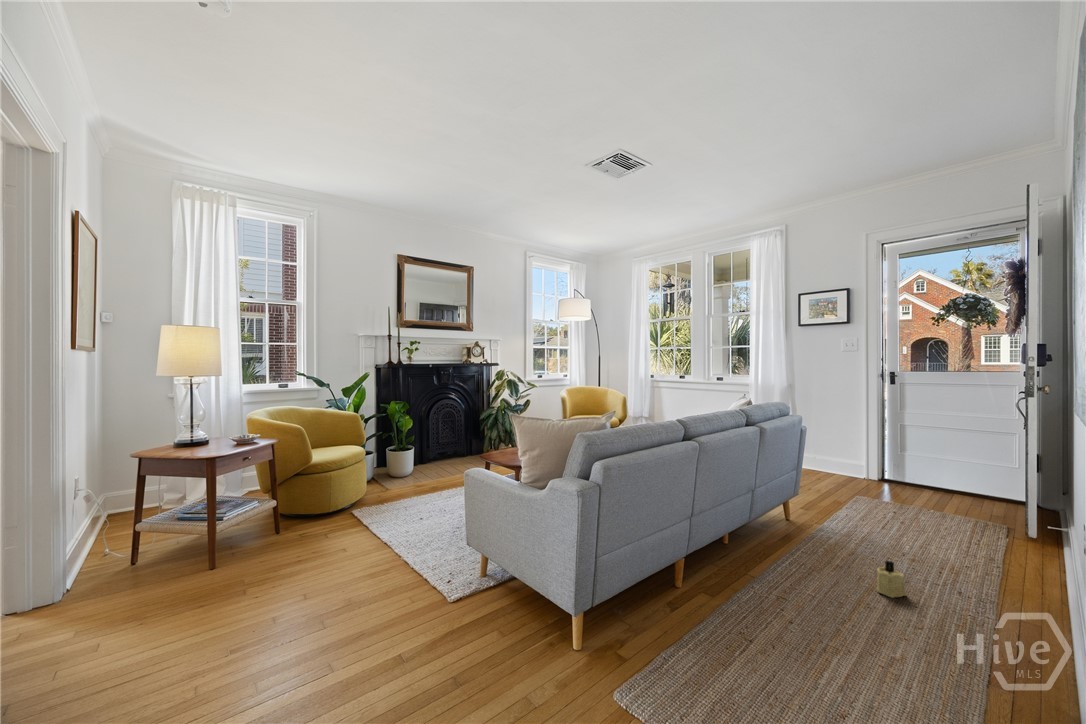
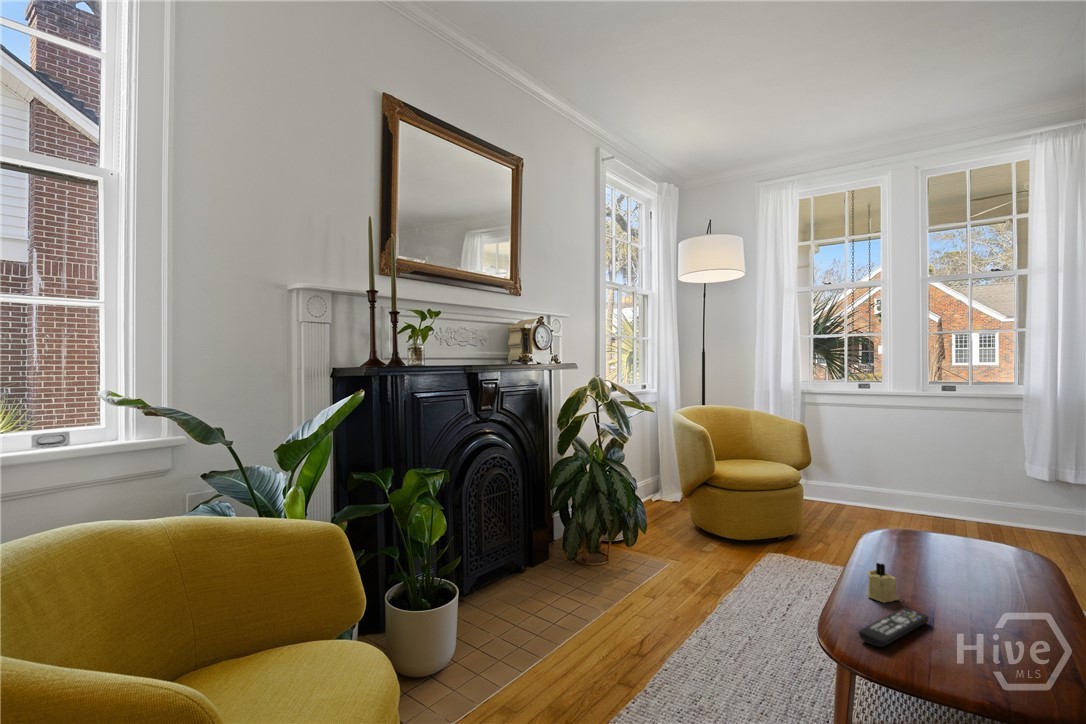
remote control: none [863,604,934,641] -> present [858,608,929,647]

